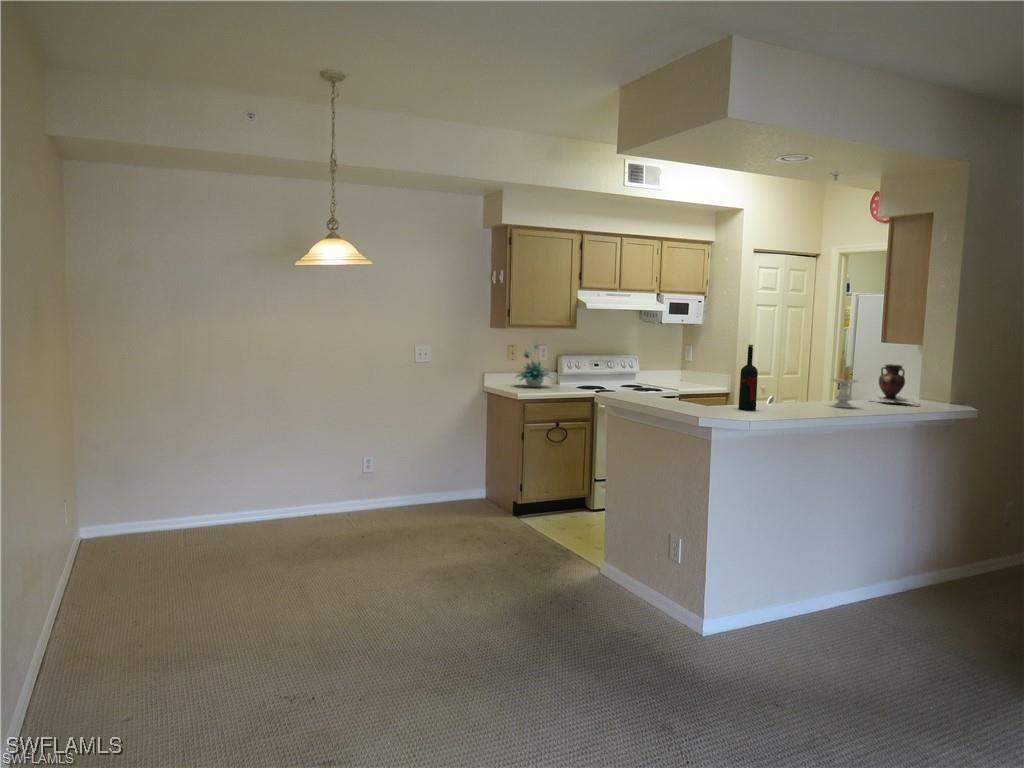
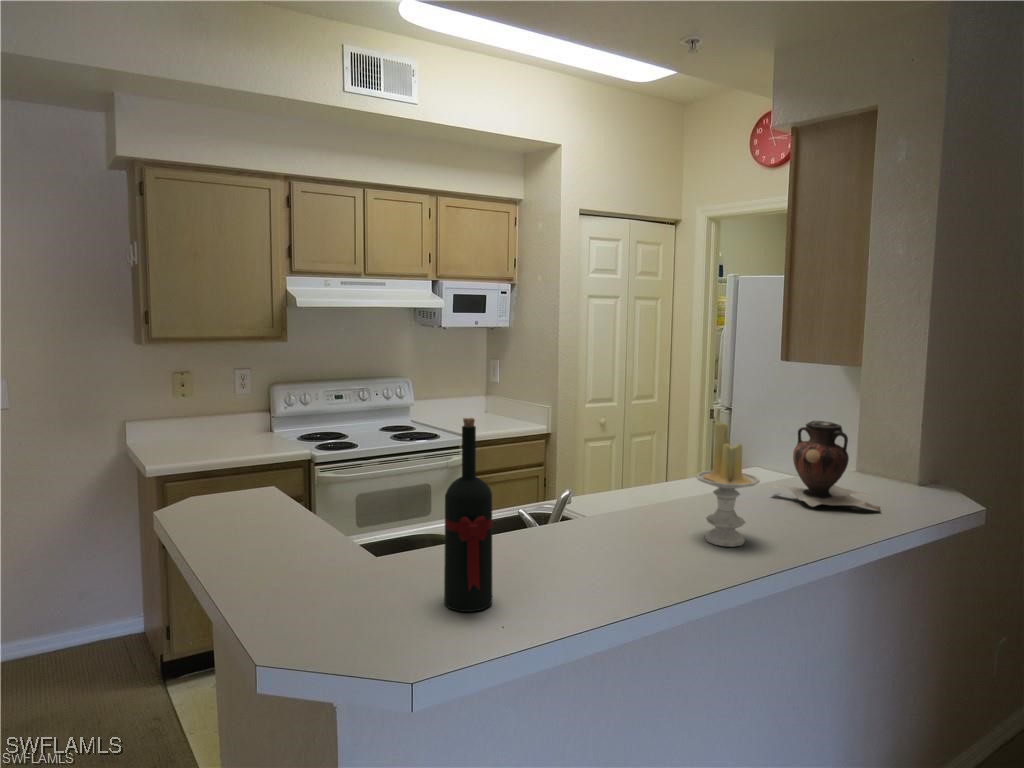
plant: present [516,344,552,387] -> none [165,363,248,447]

